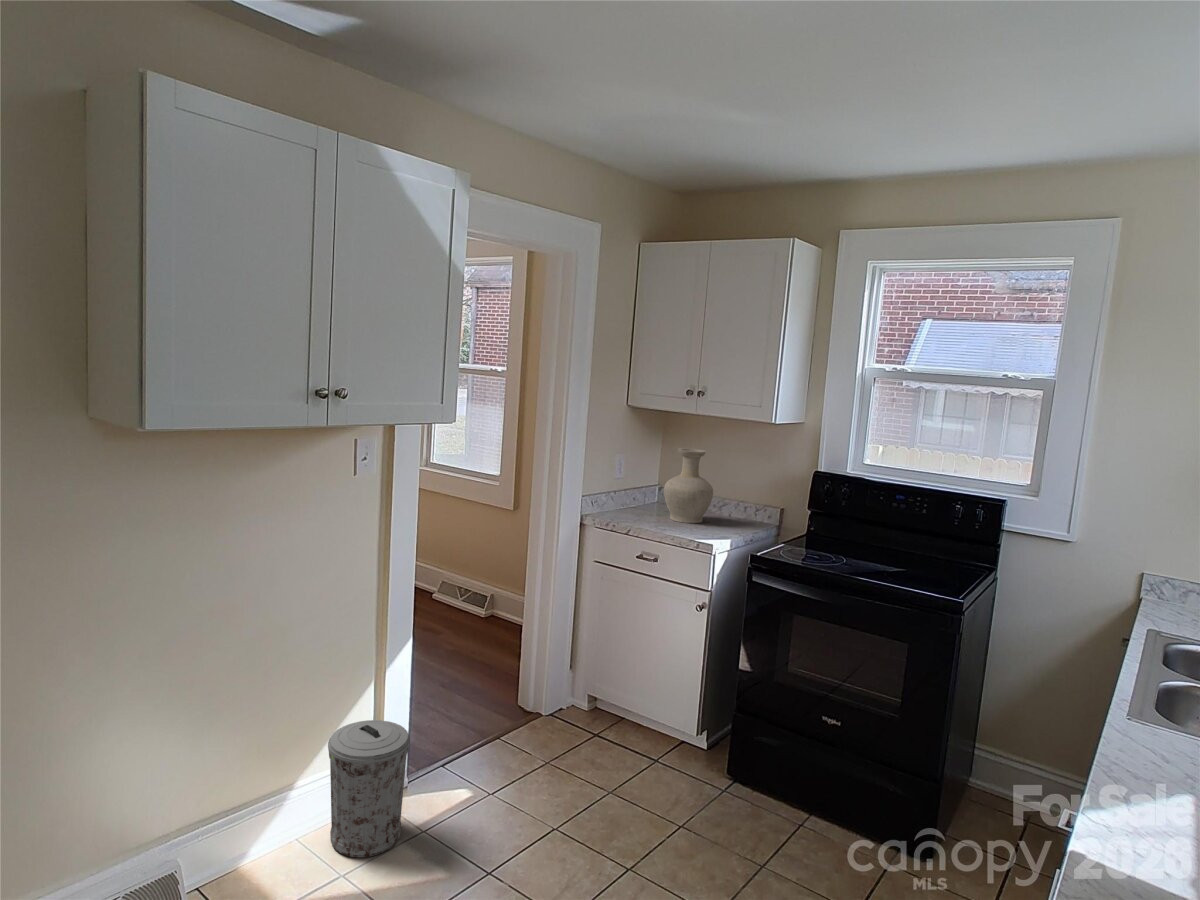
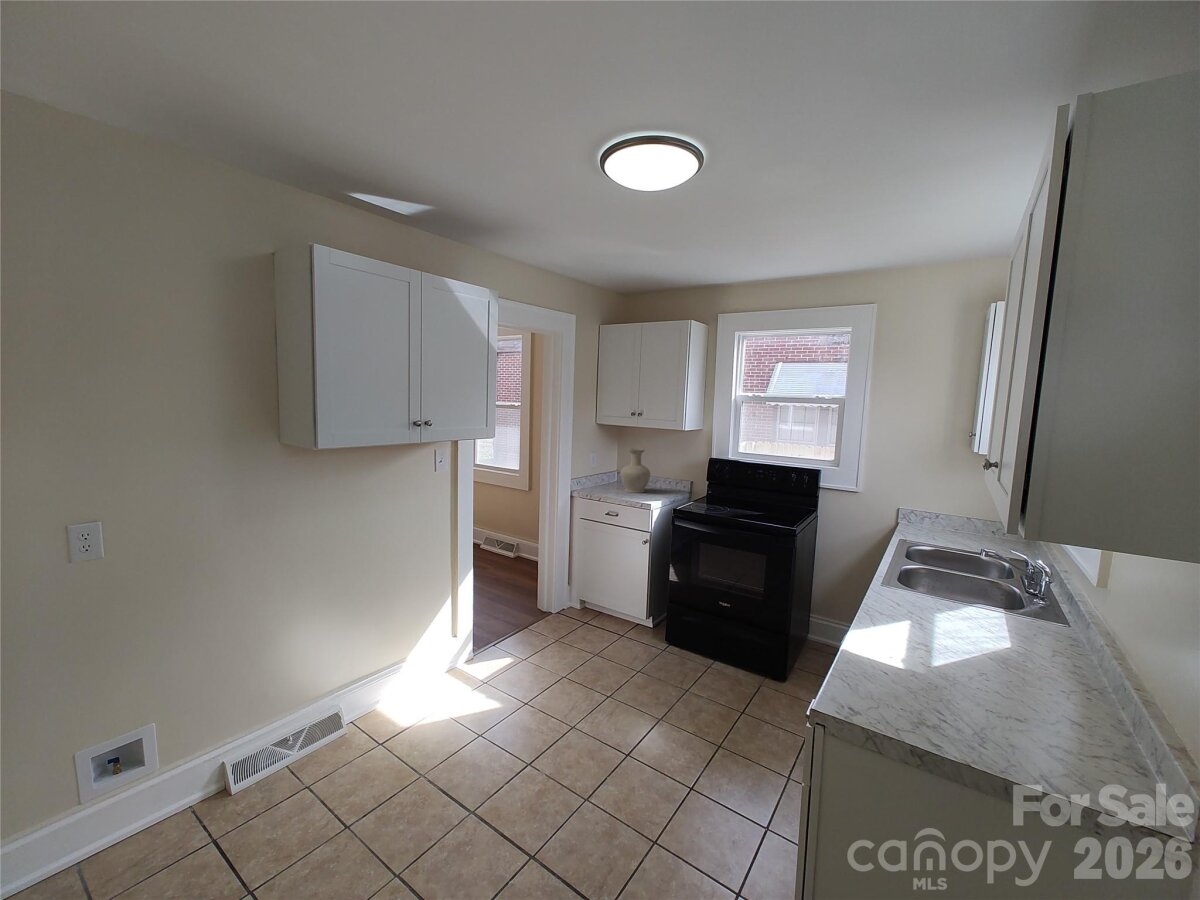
trash can: present [328,720,410,857] -> none [427,618,476,700]

